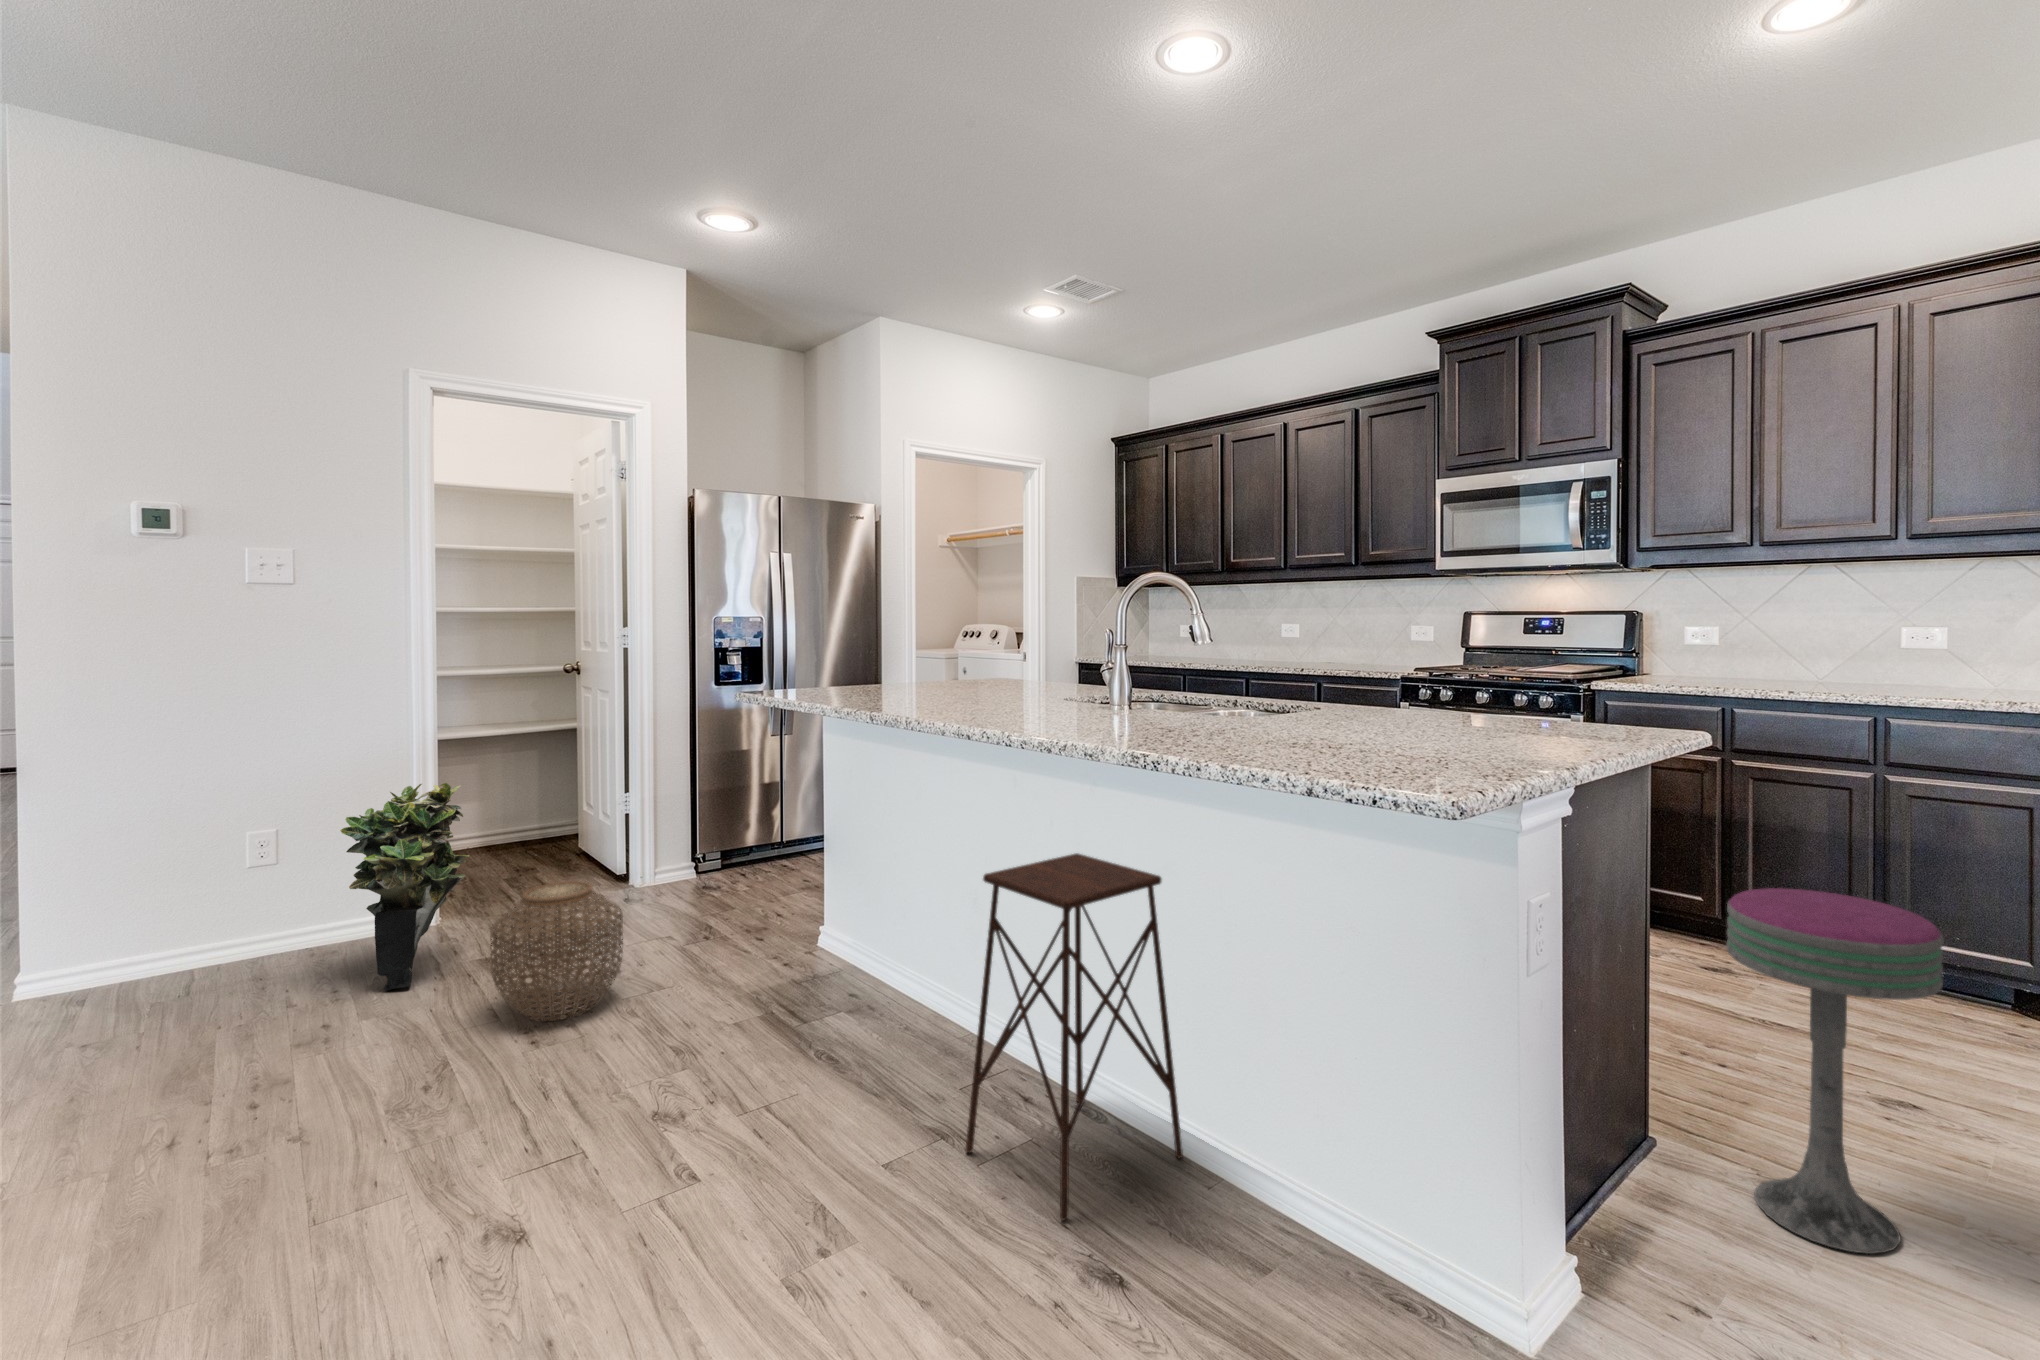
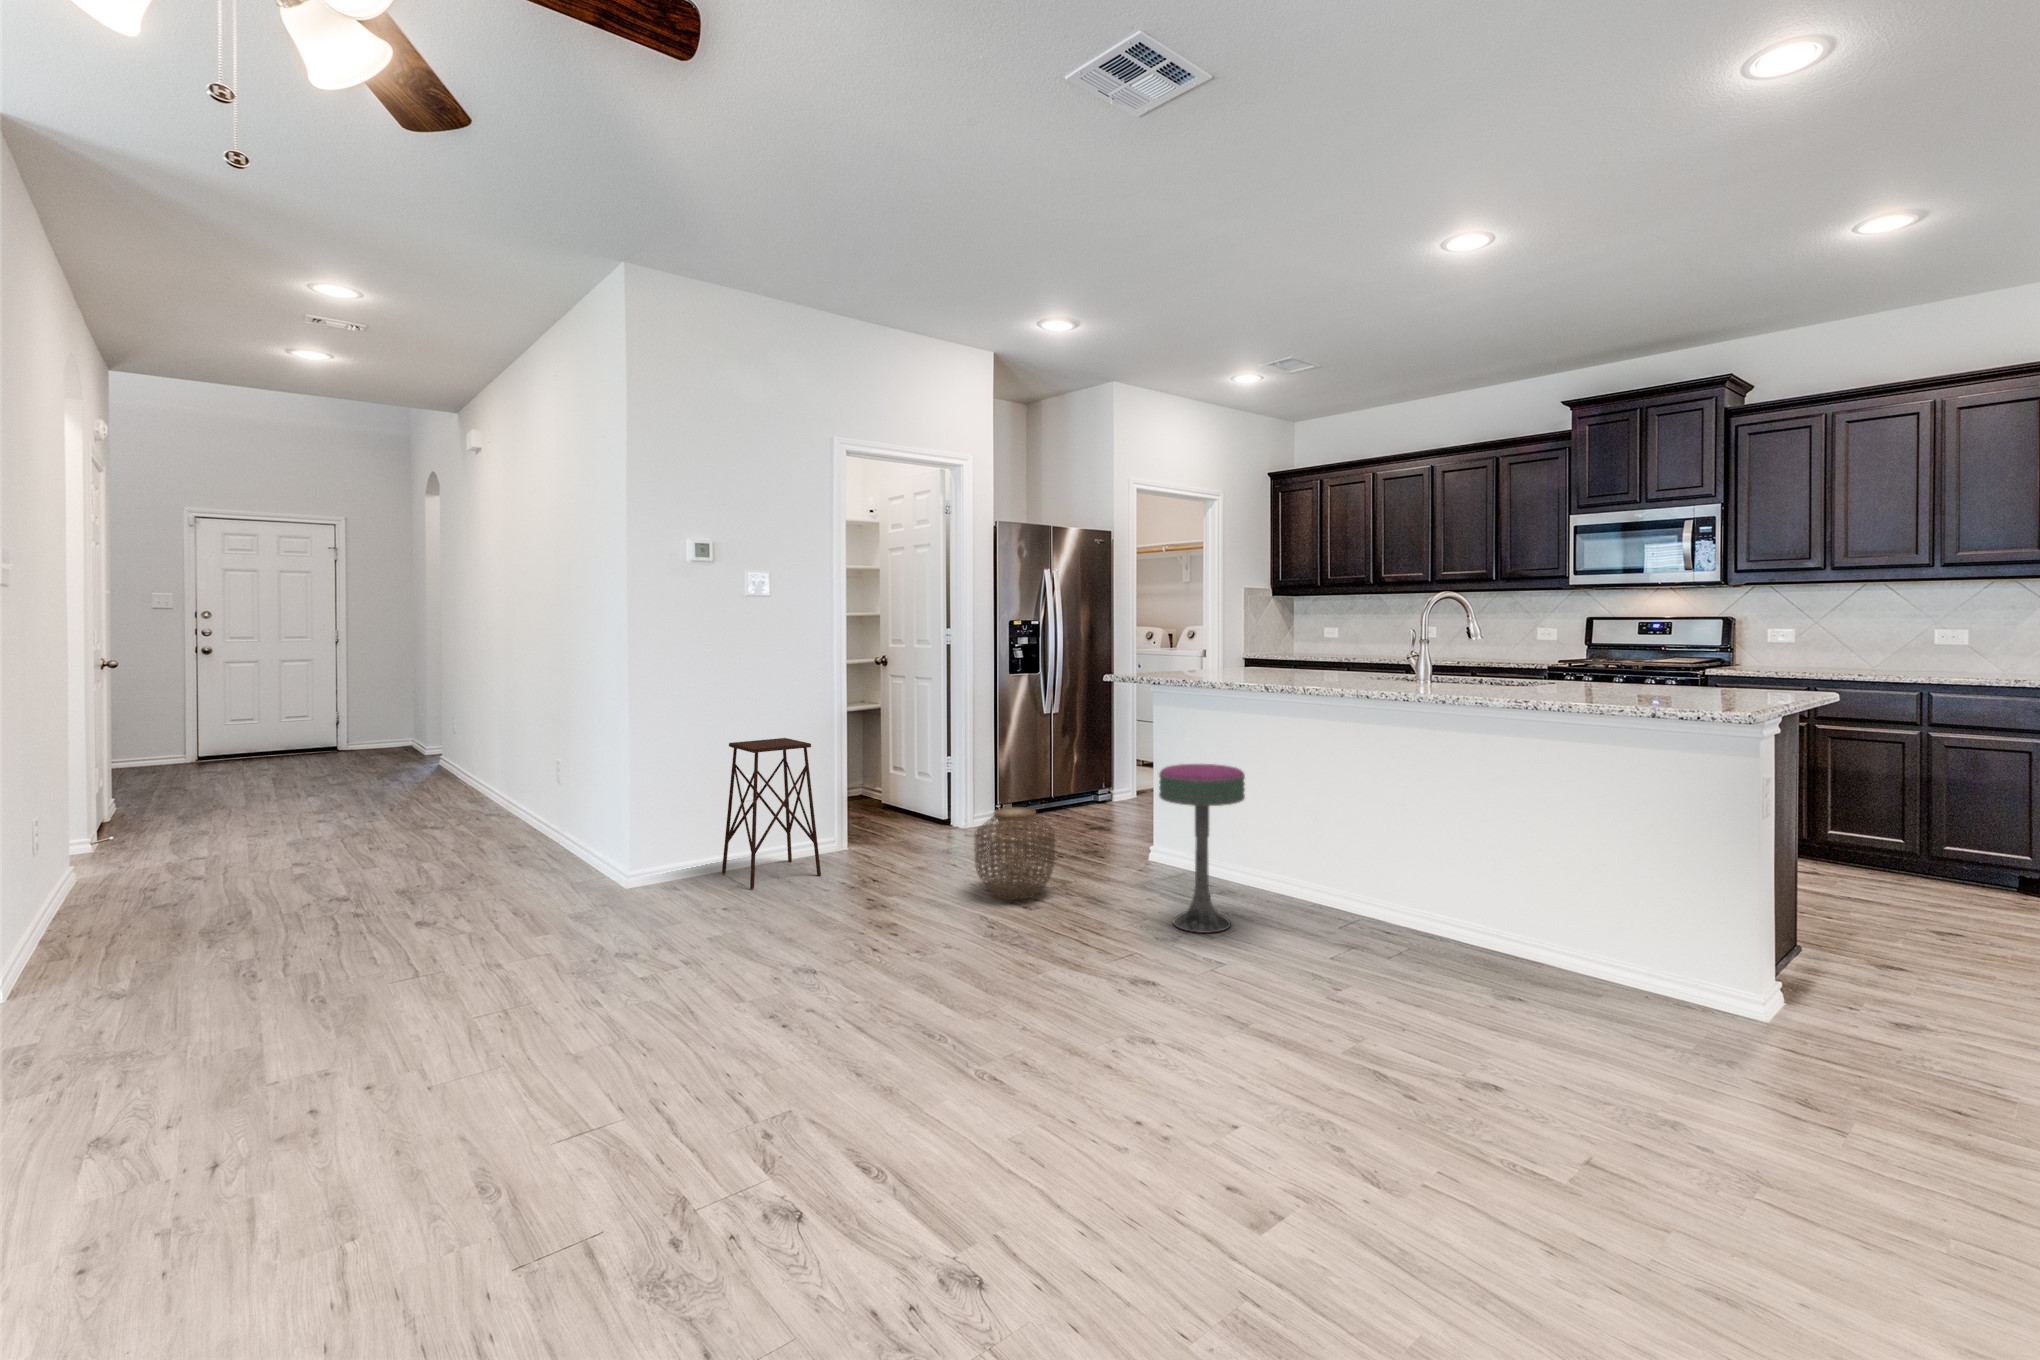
potted plant: present [341,783,470,991] -> none [840,741,921,885]
side table: present [966,853,1183,1220] -> present [722,738,821,889]
bar stool: present [1726,888,1944,1254] -> present [1159,764,1245,933]

